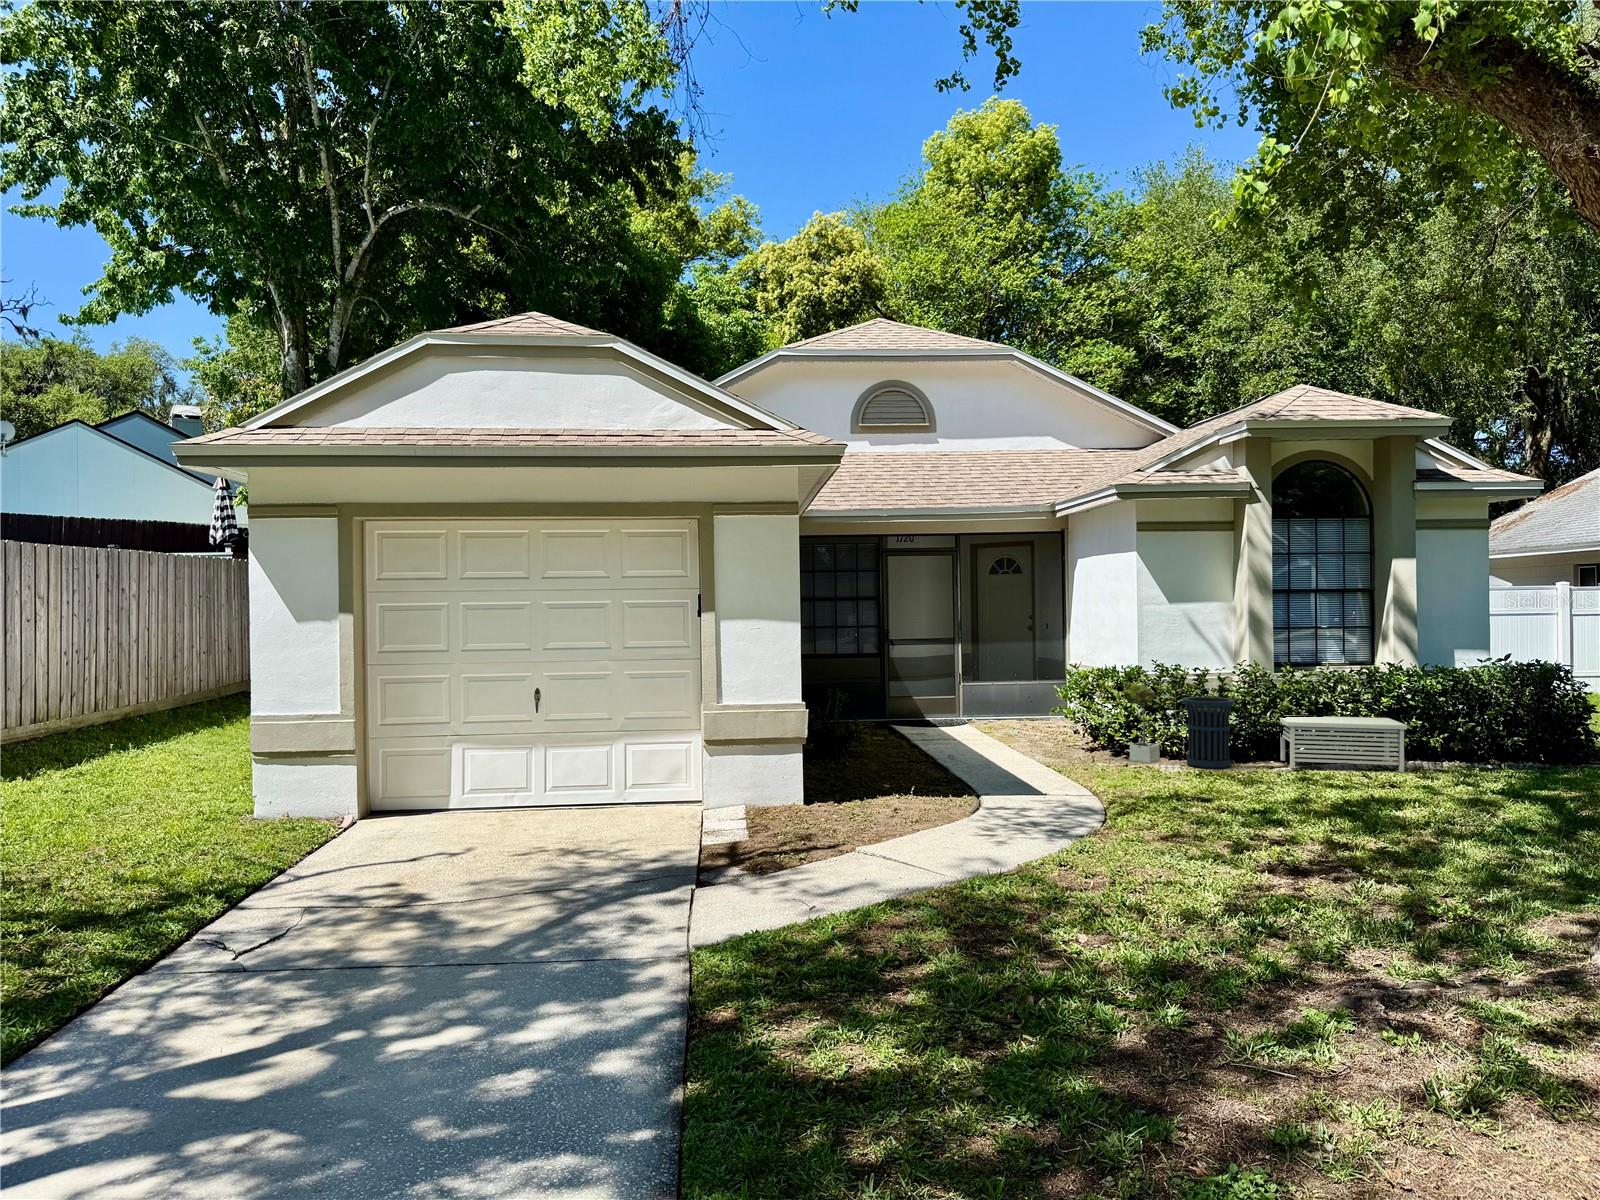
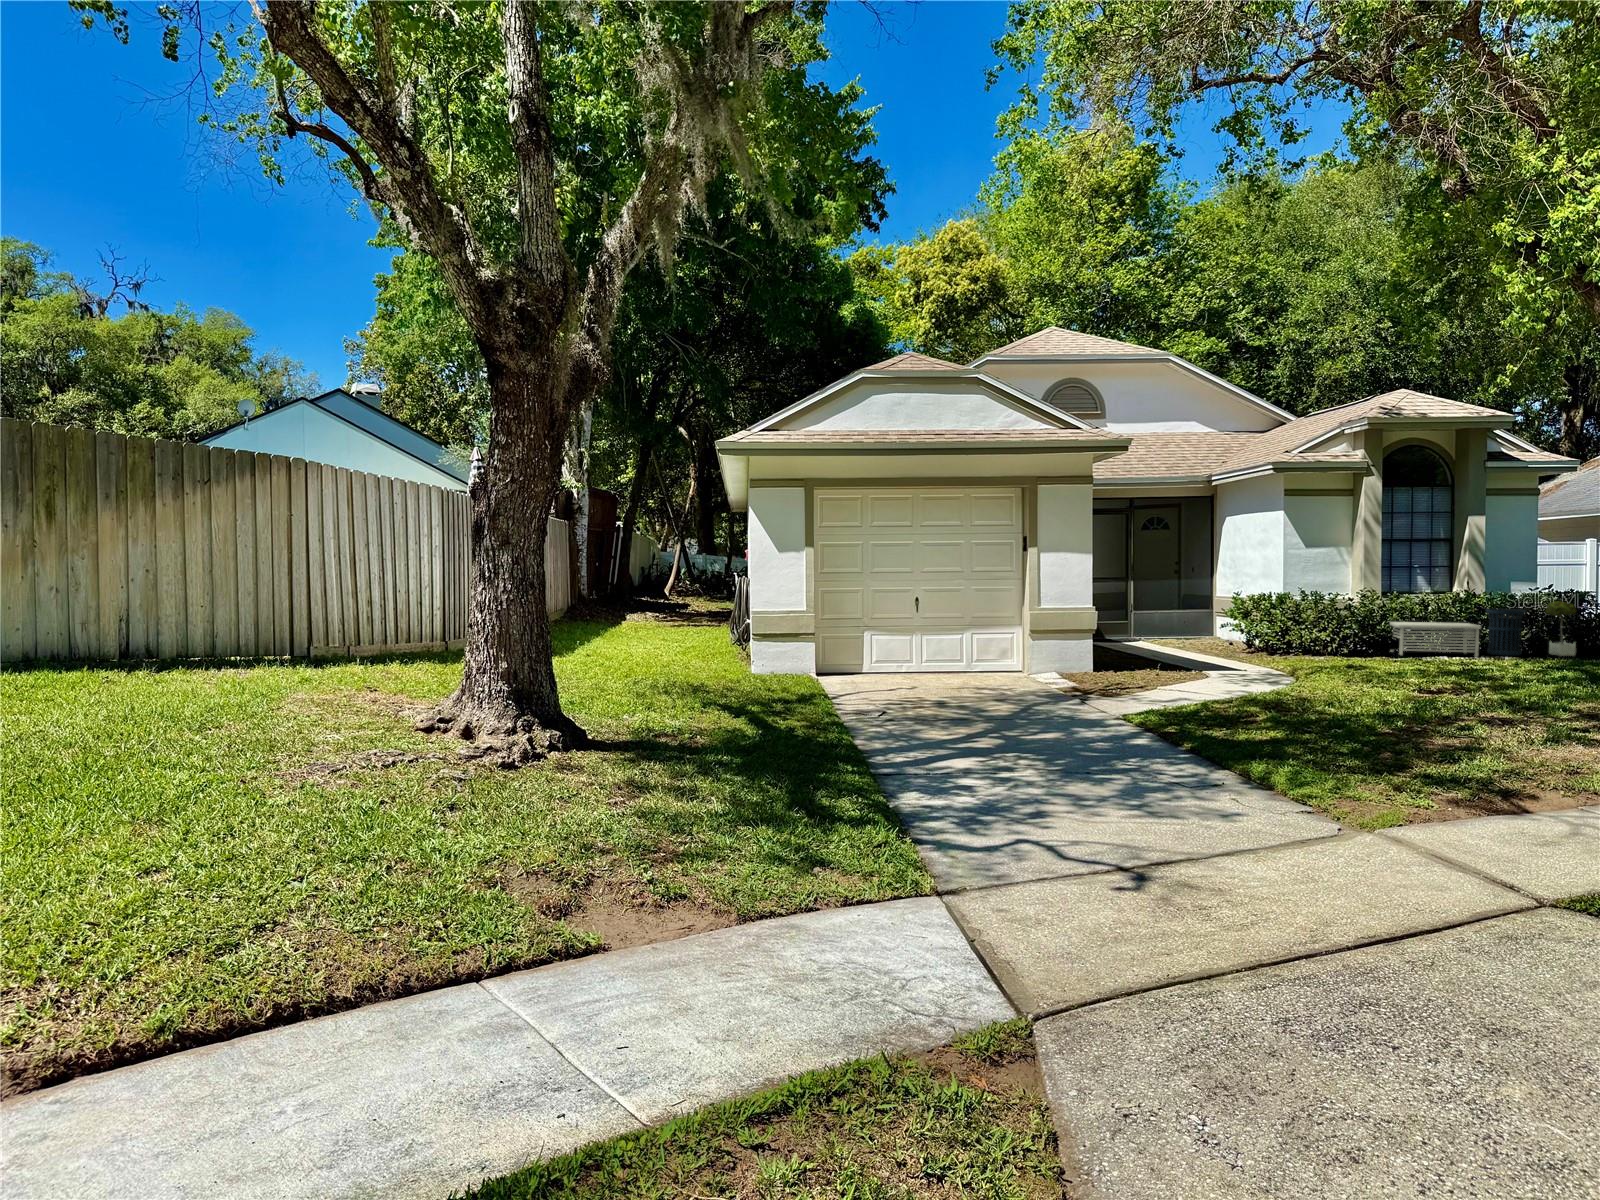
potted tree: present [1123,683,1160,763] -> present [1546,601,1577,656]
trash can: present [1183,697,1235,769] -> present [1486,609,1526,656]

